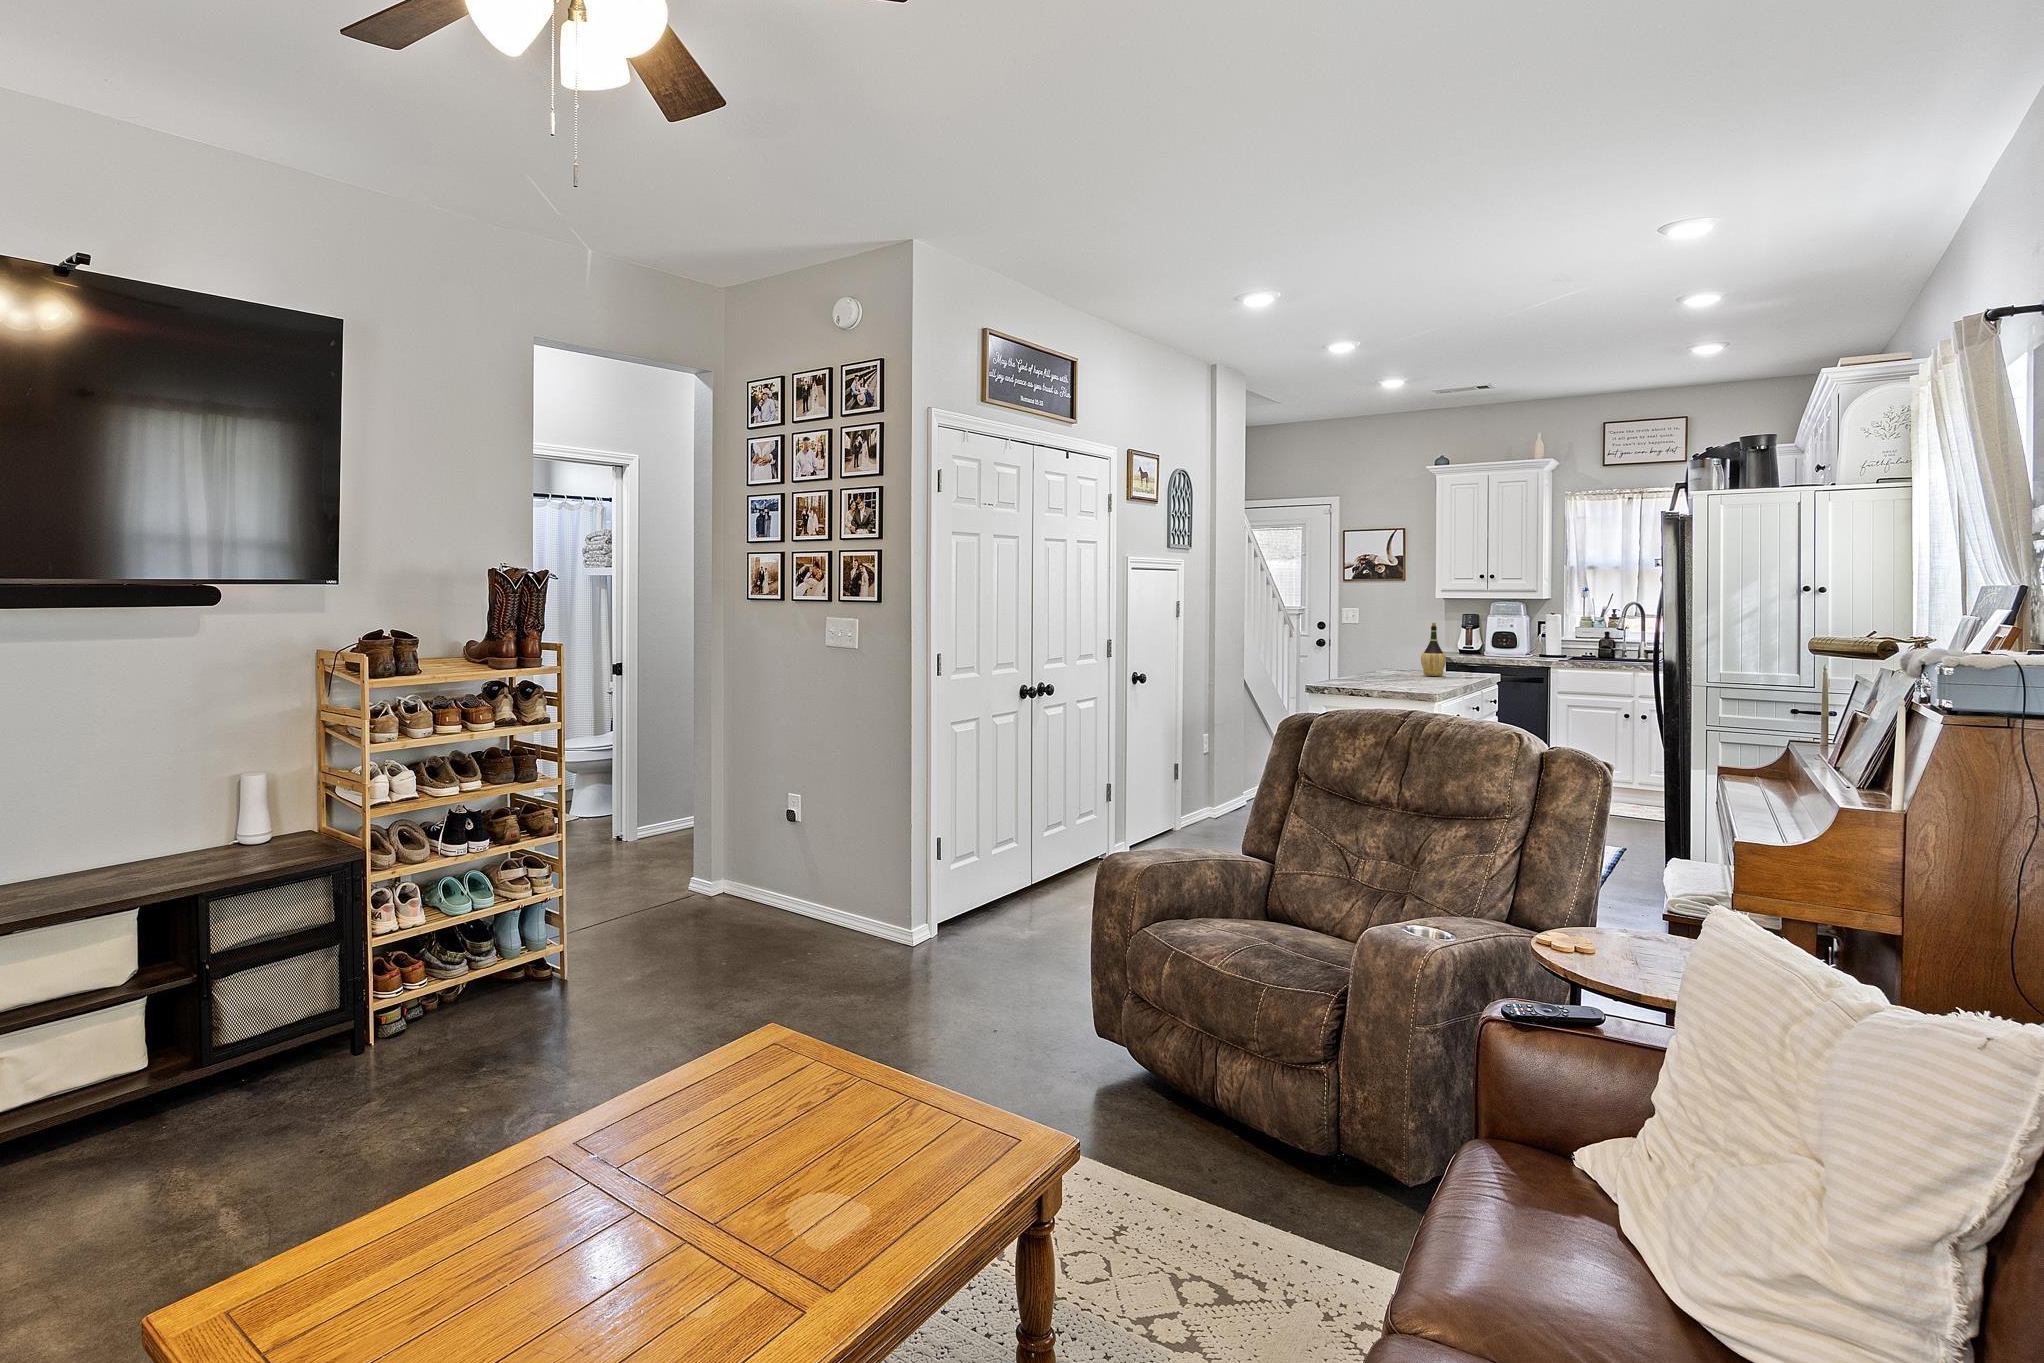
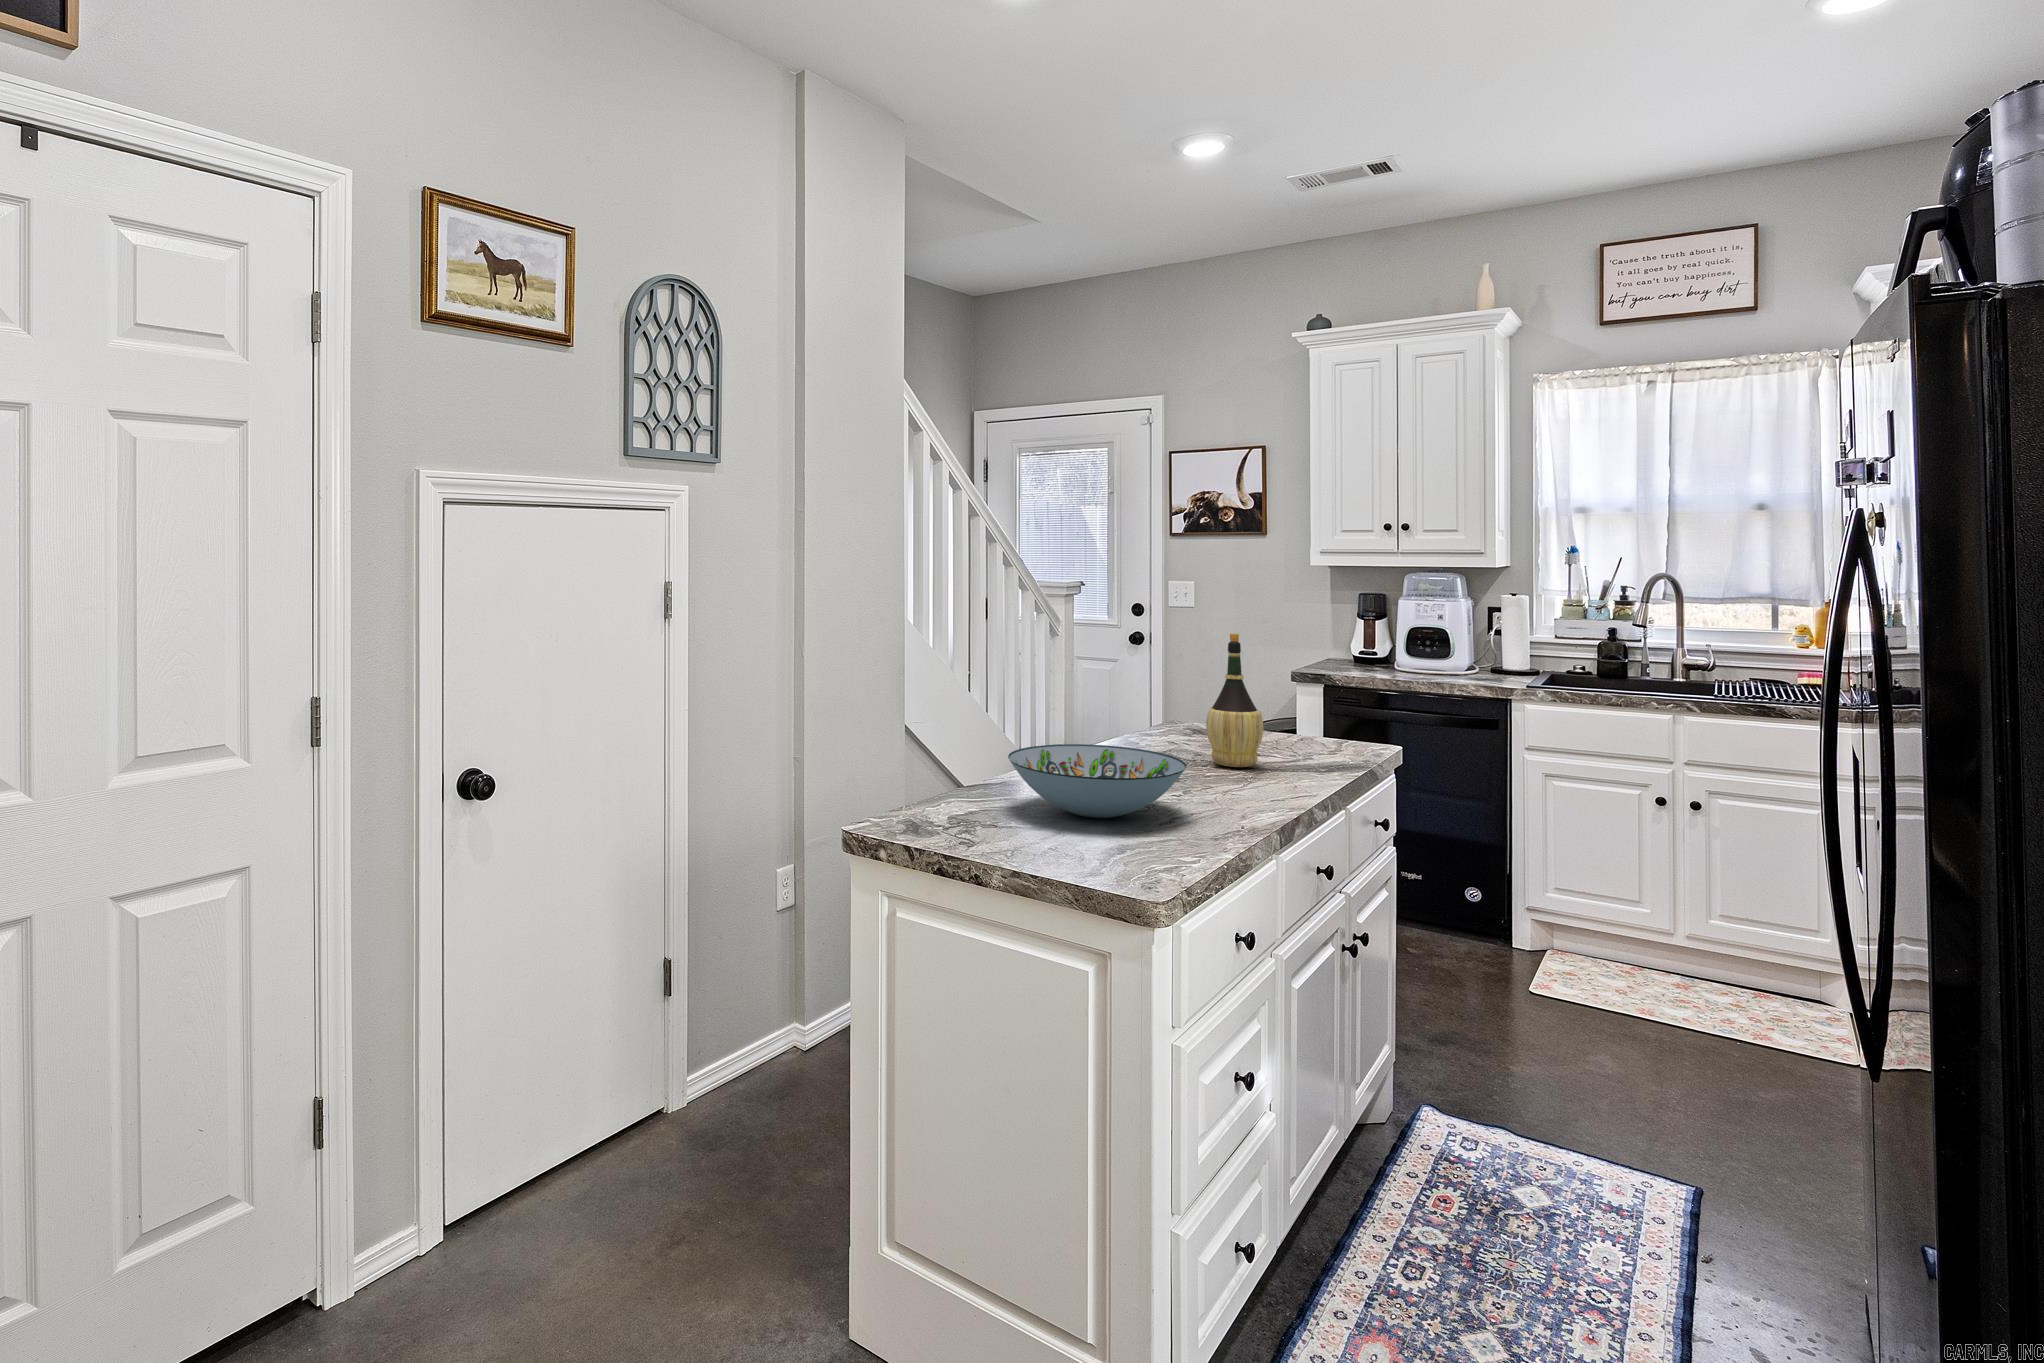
decorative bowl: none [1359,662,1430,684] -> present [1008,744,1186,818]

